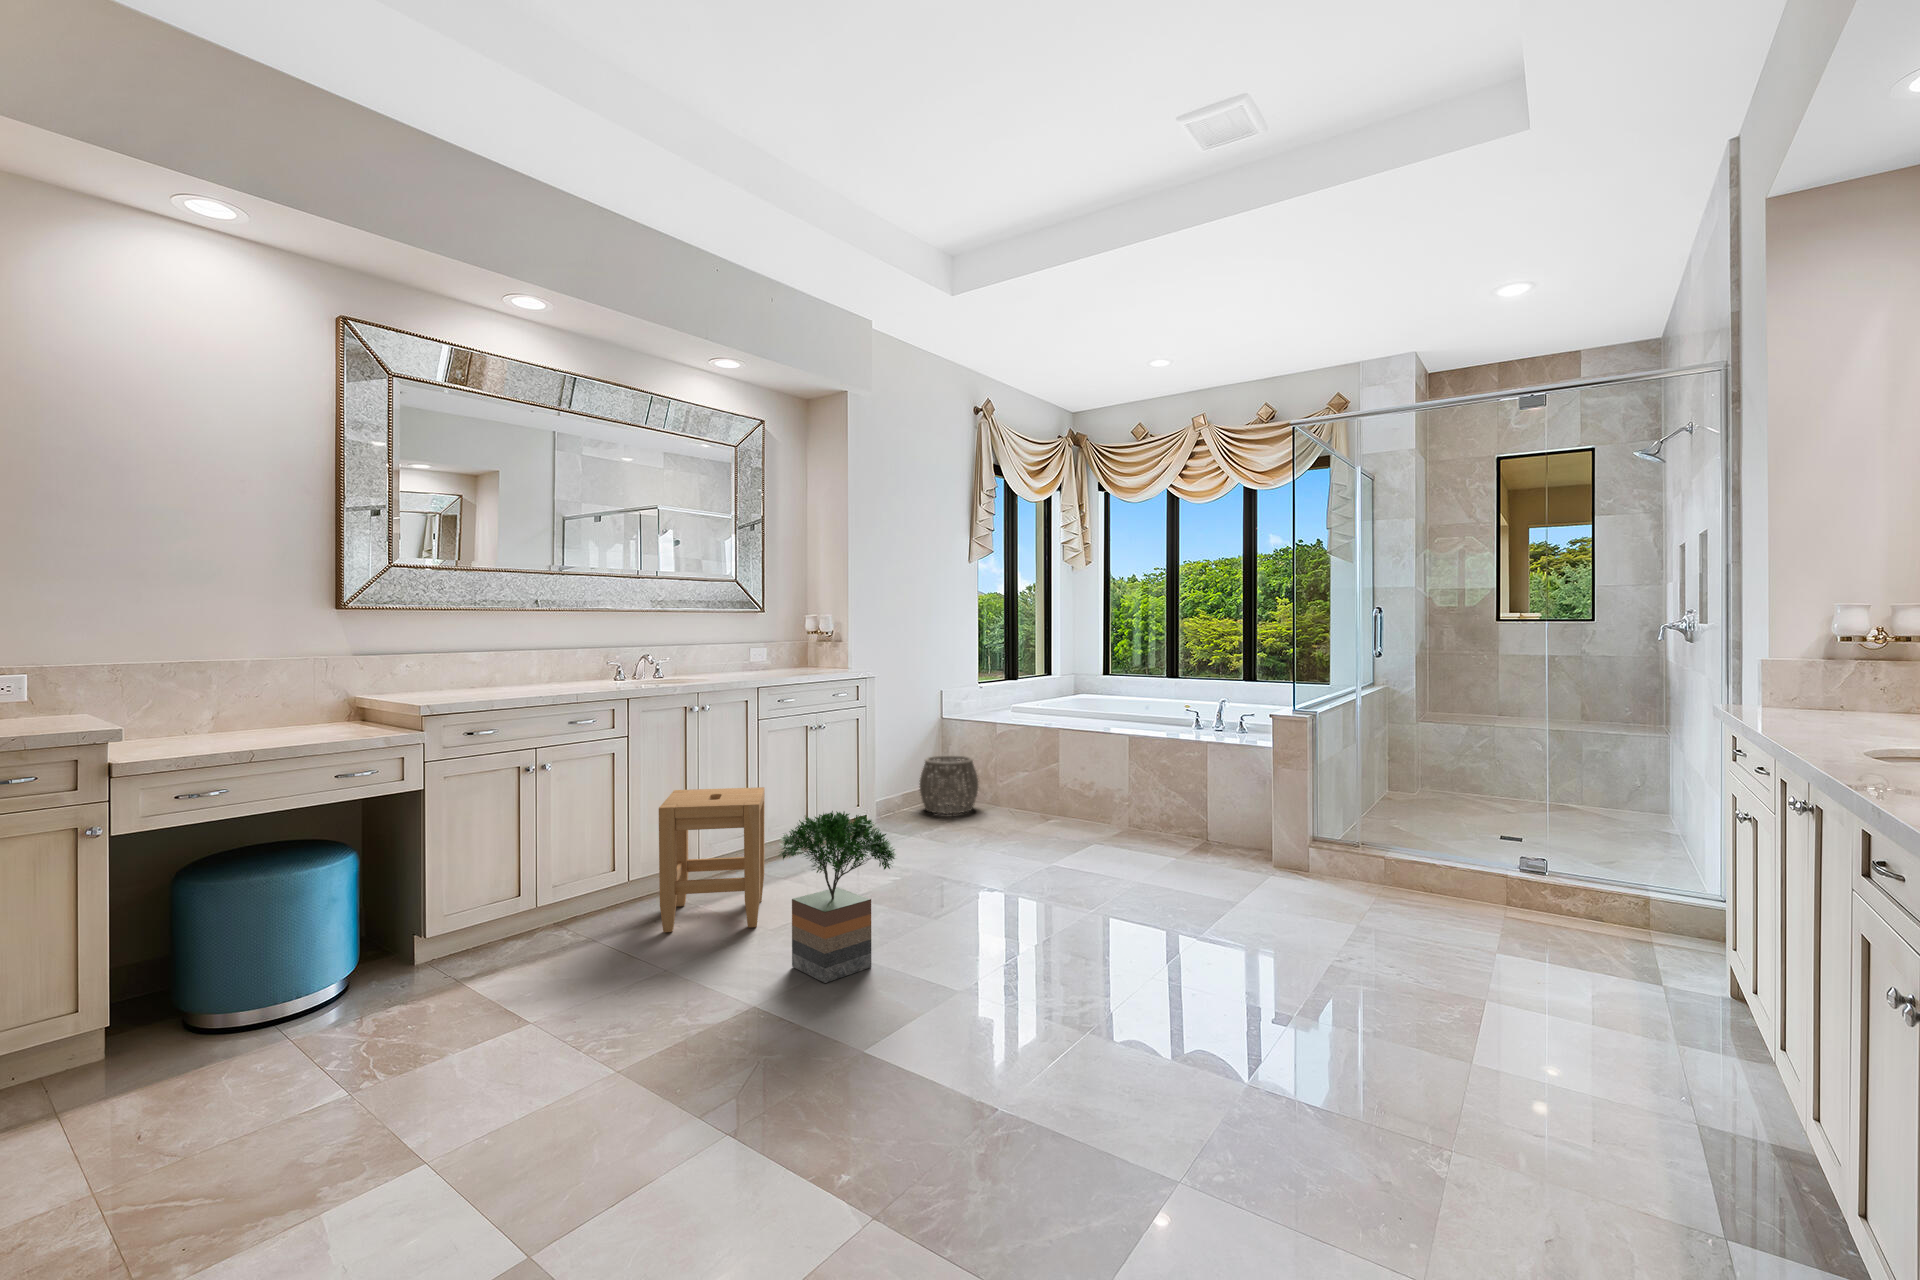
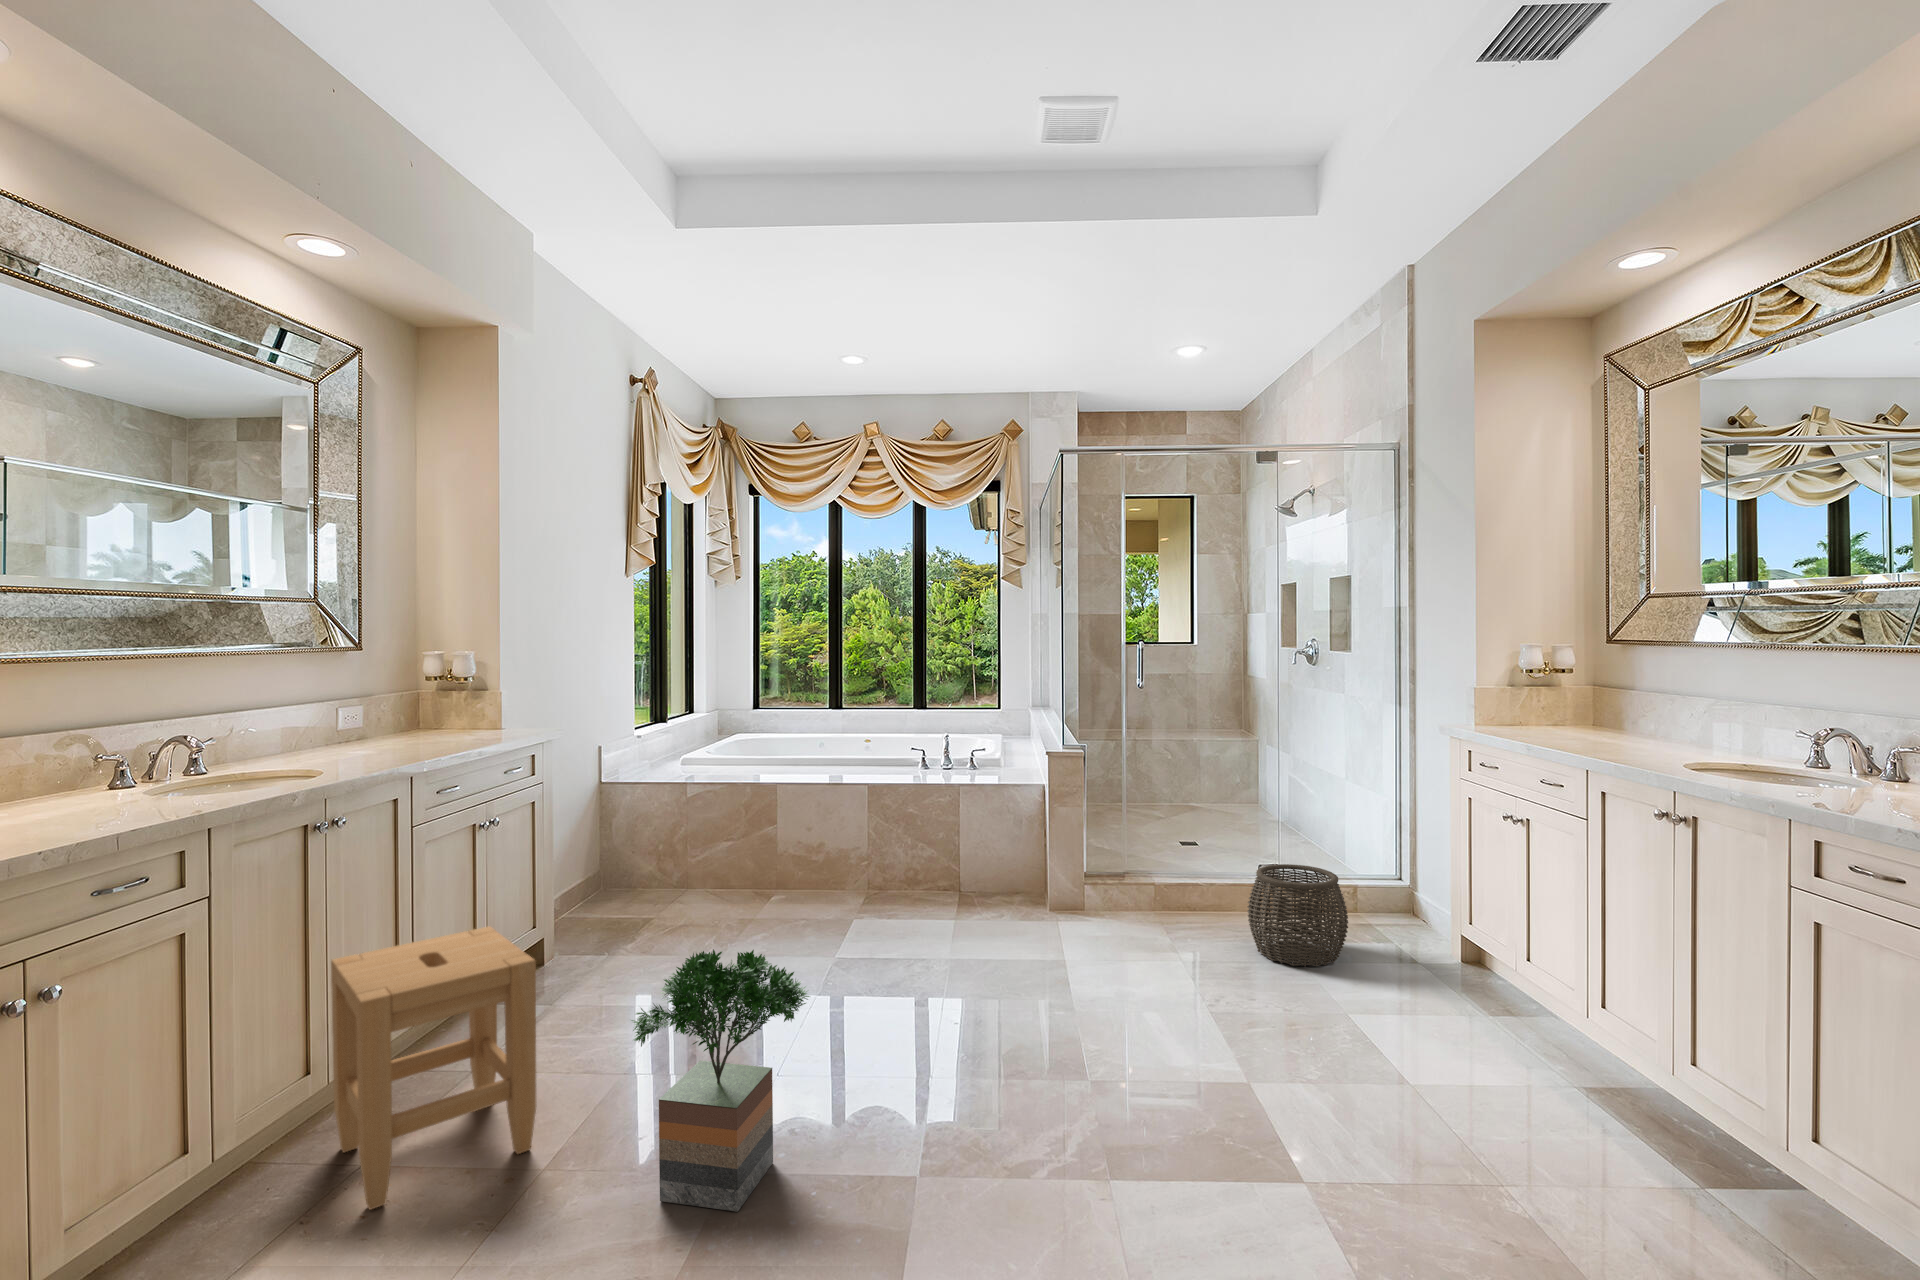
woven basket: present [920,755,978,814] -> present [1247,864,1348,967]

